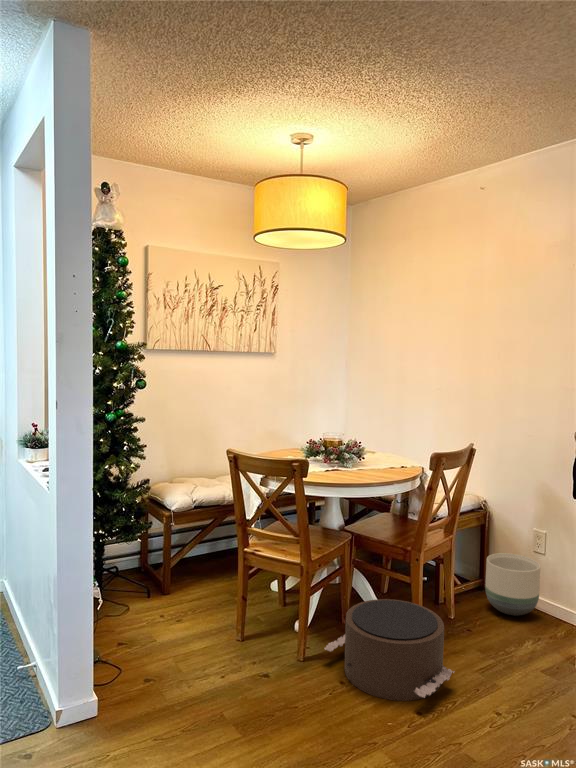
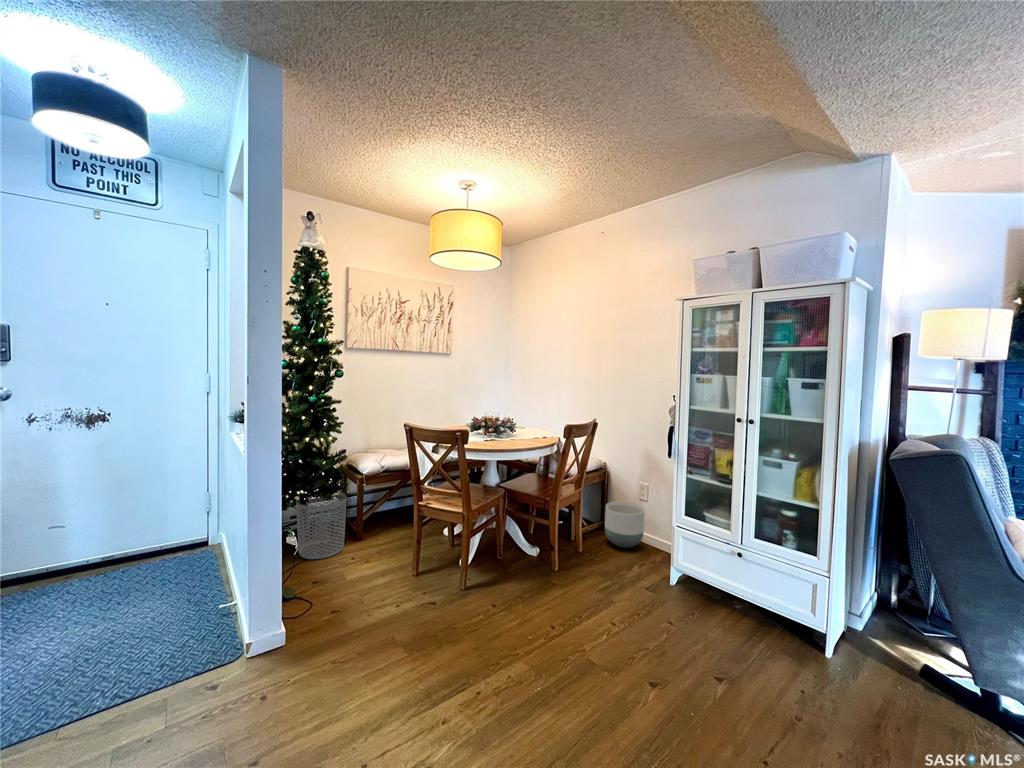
waste bin: none [92,532,152,616] -> present [296,493,347,559]
pouf: present [324,599,455,701] -> none [480,539,581,619]

